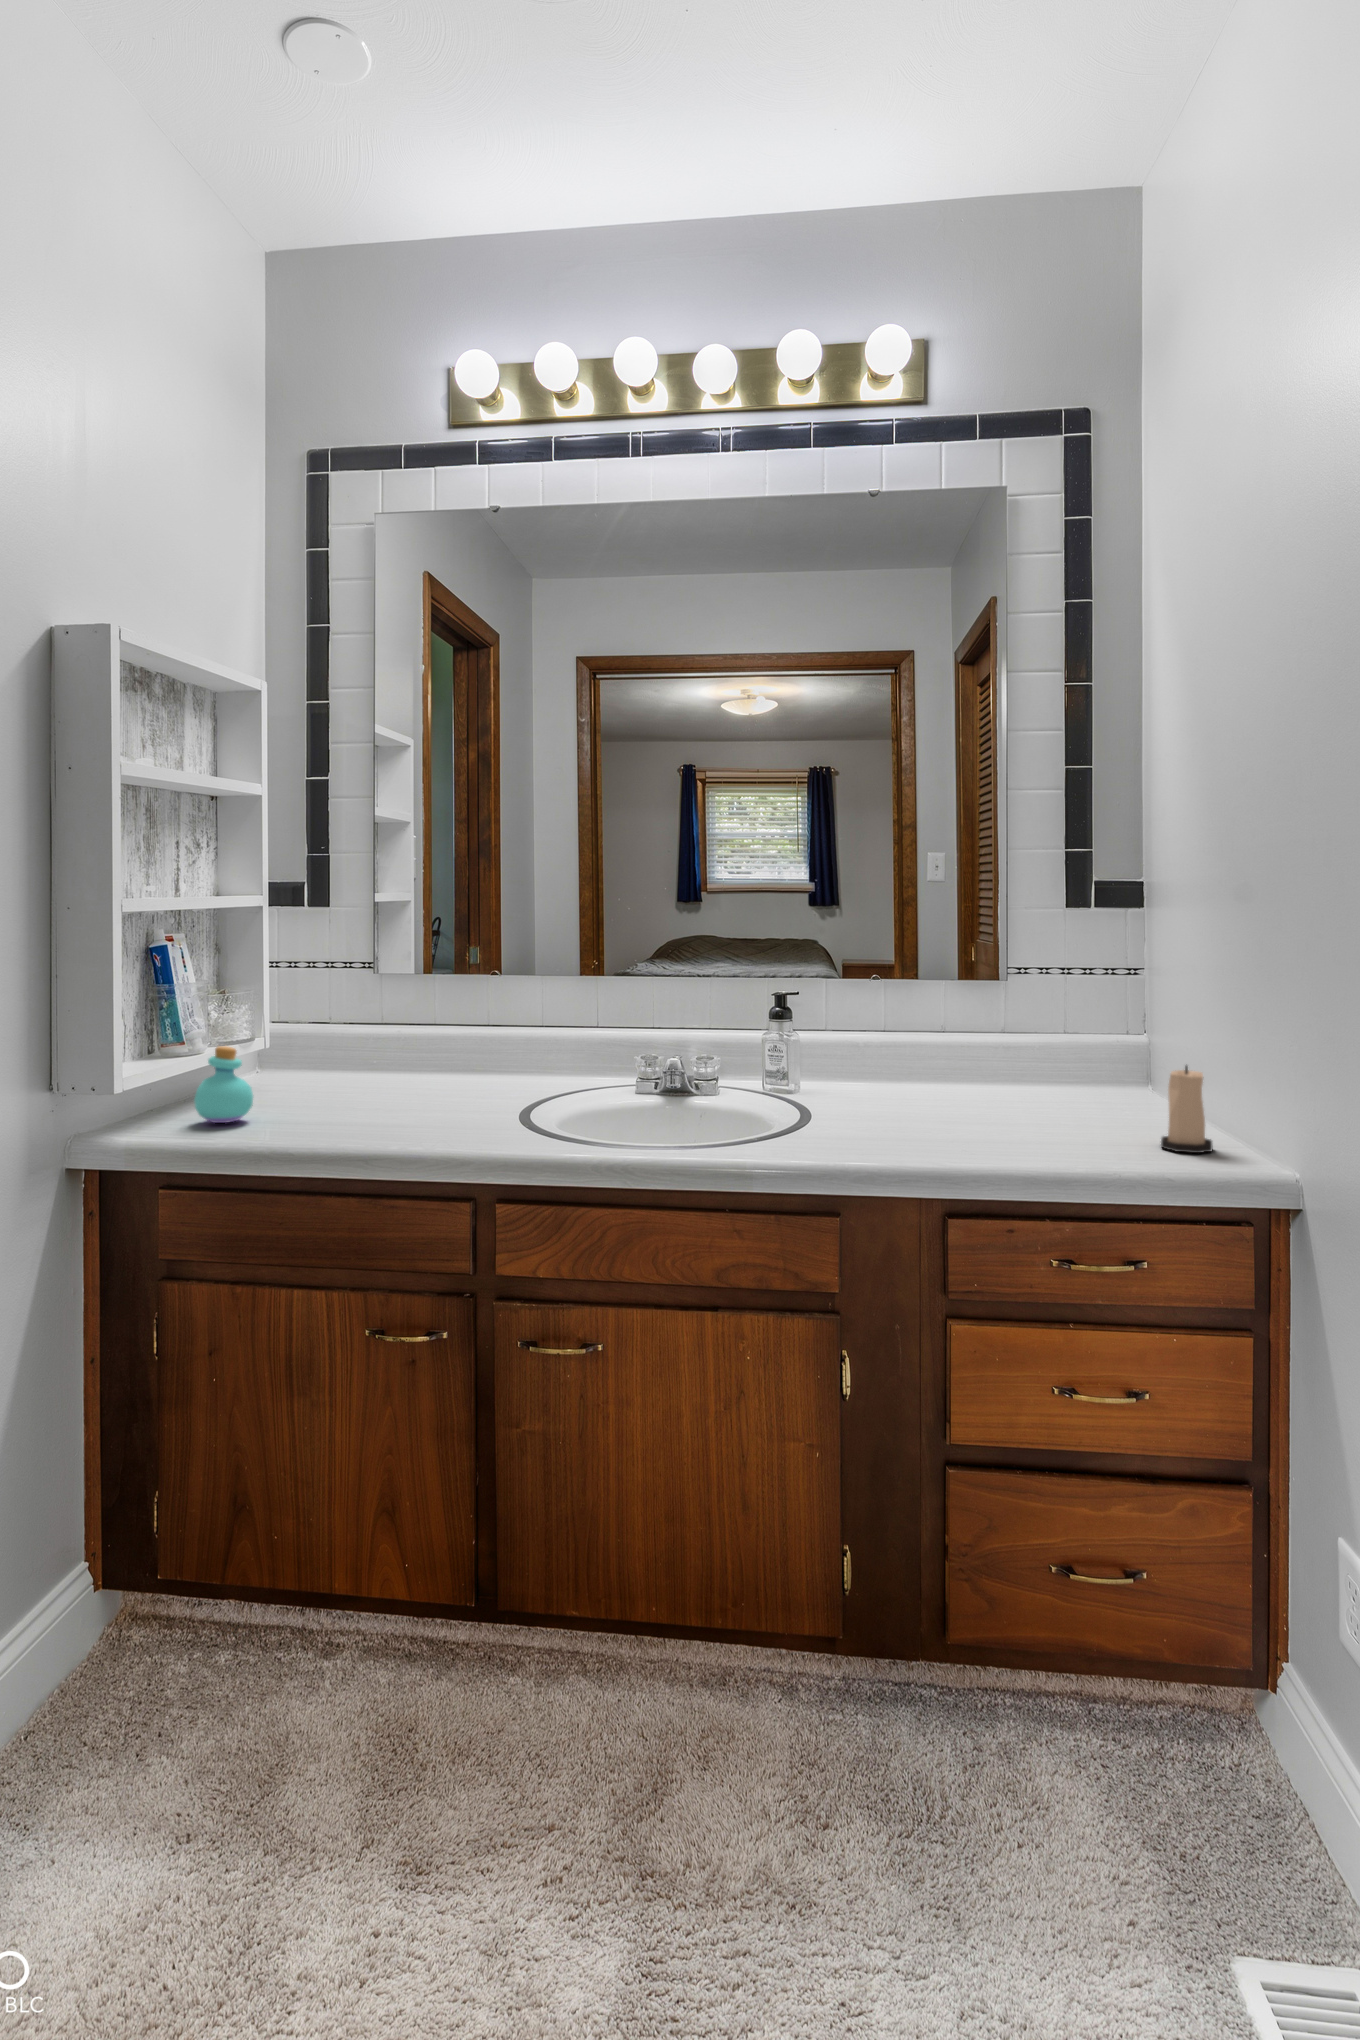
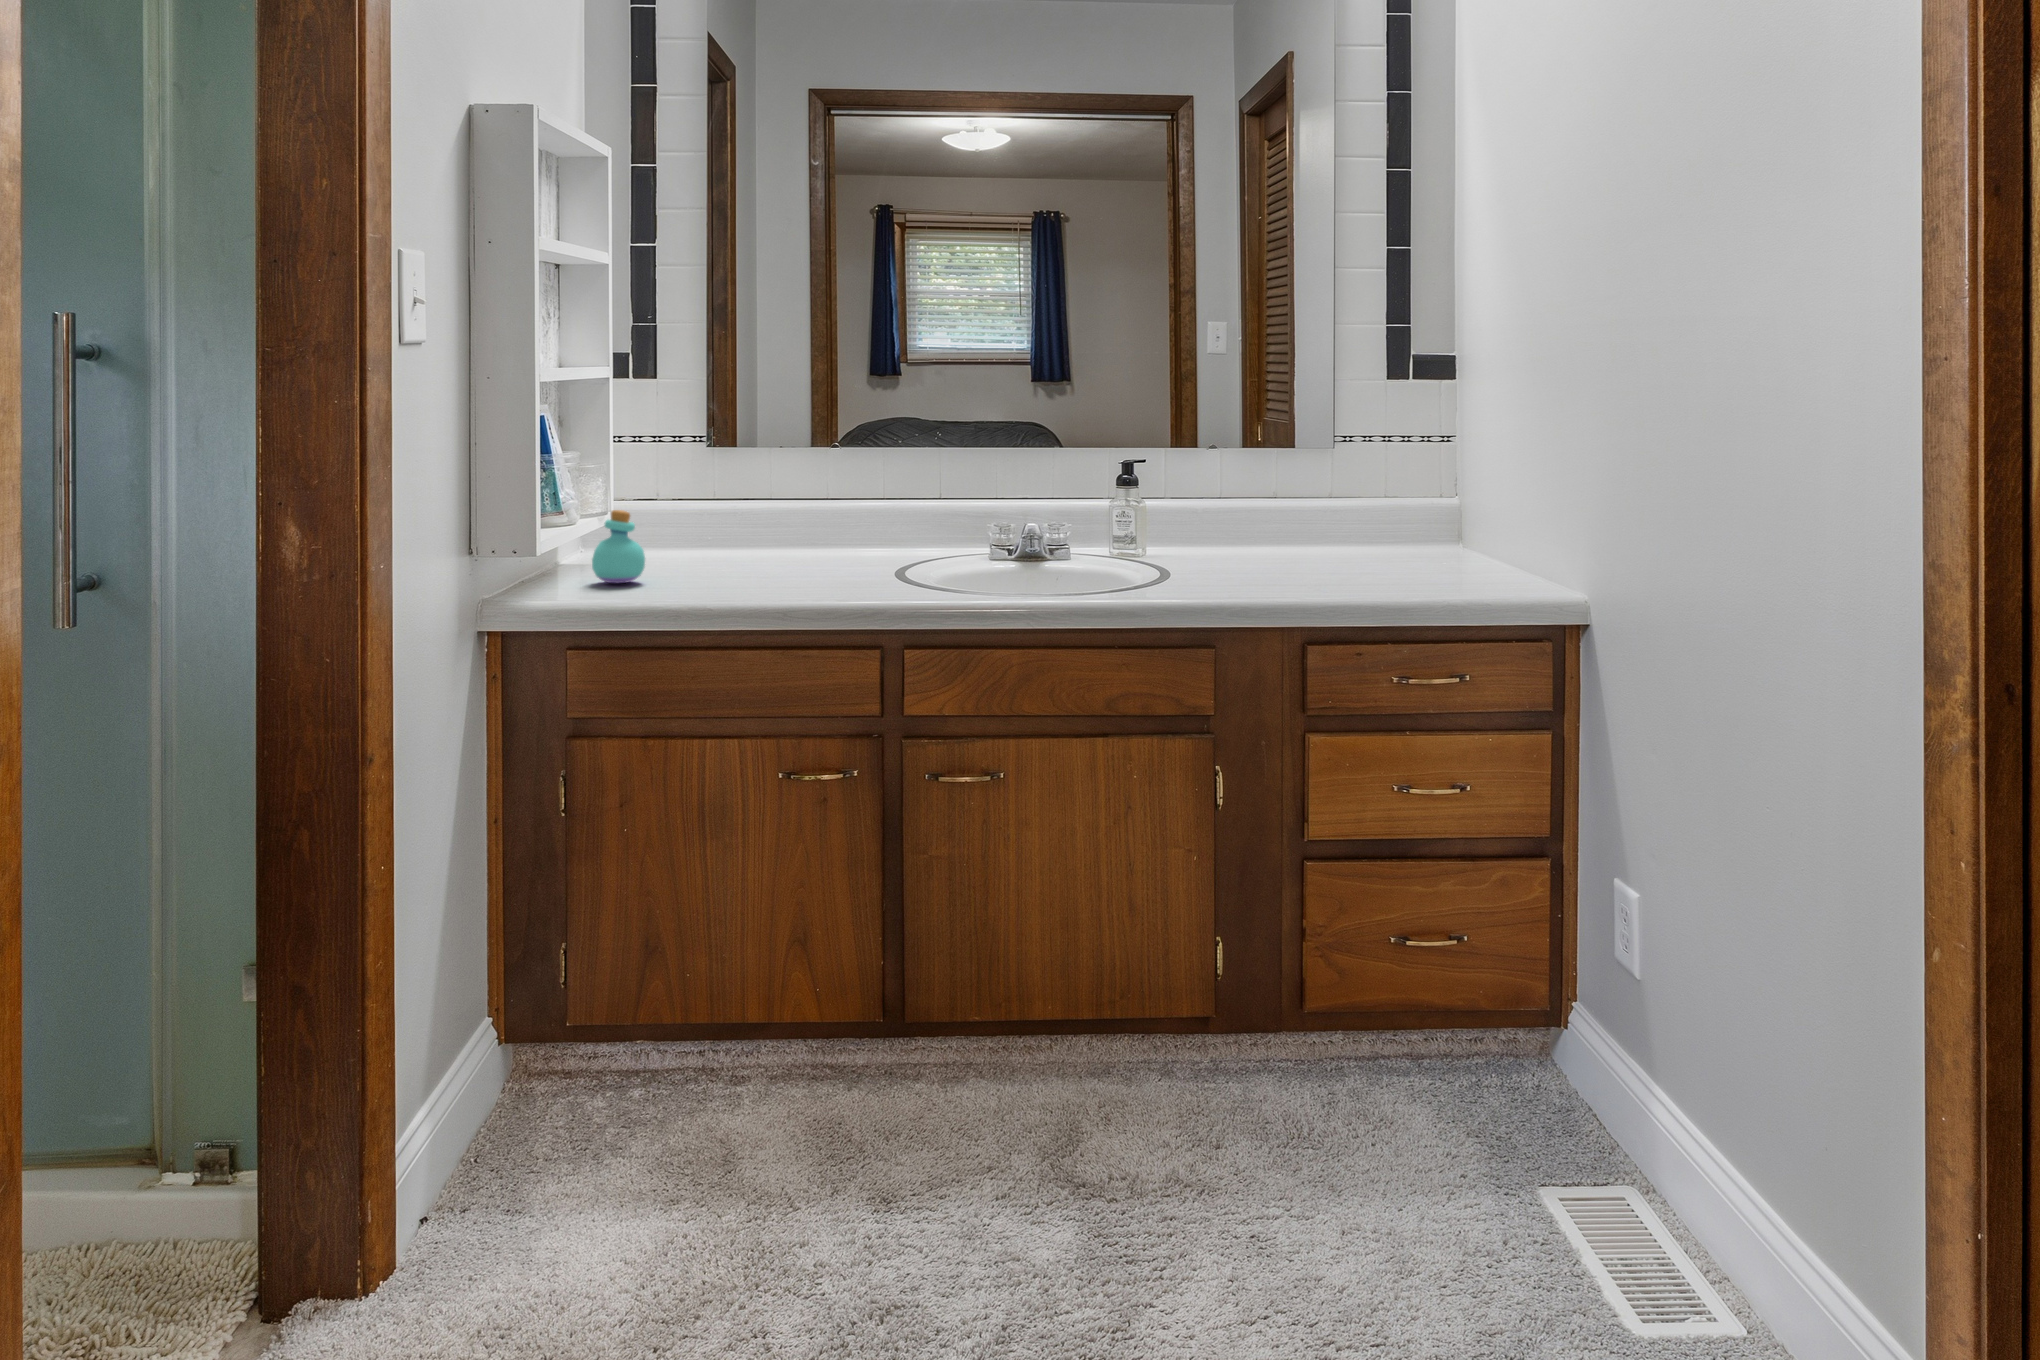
candle: present [1161,1066,1213,1153] -> none [1480,514,1523,589]

